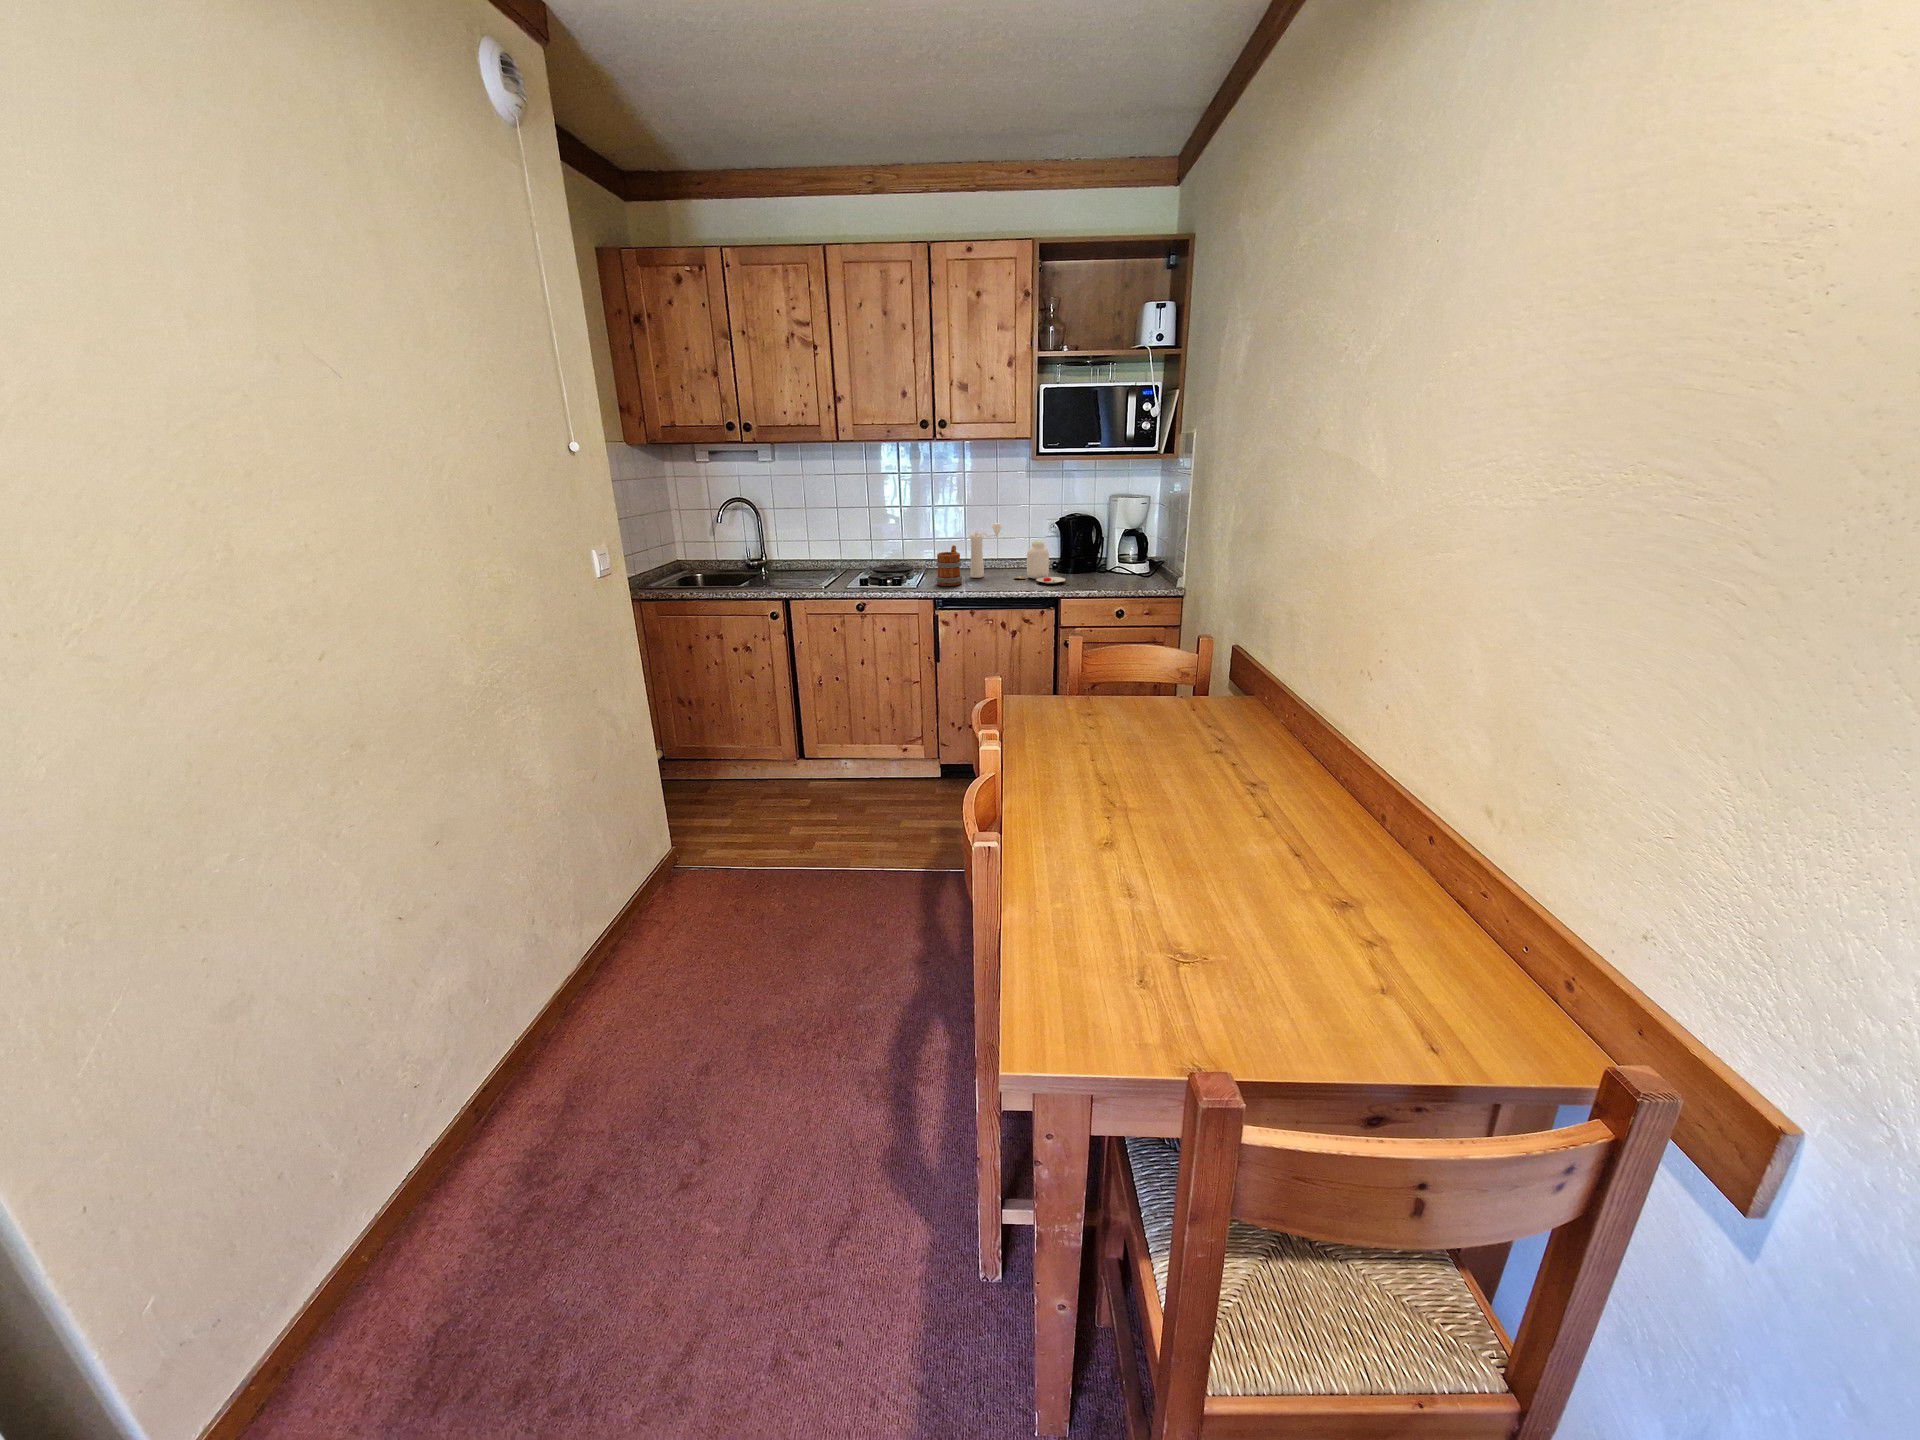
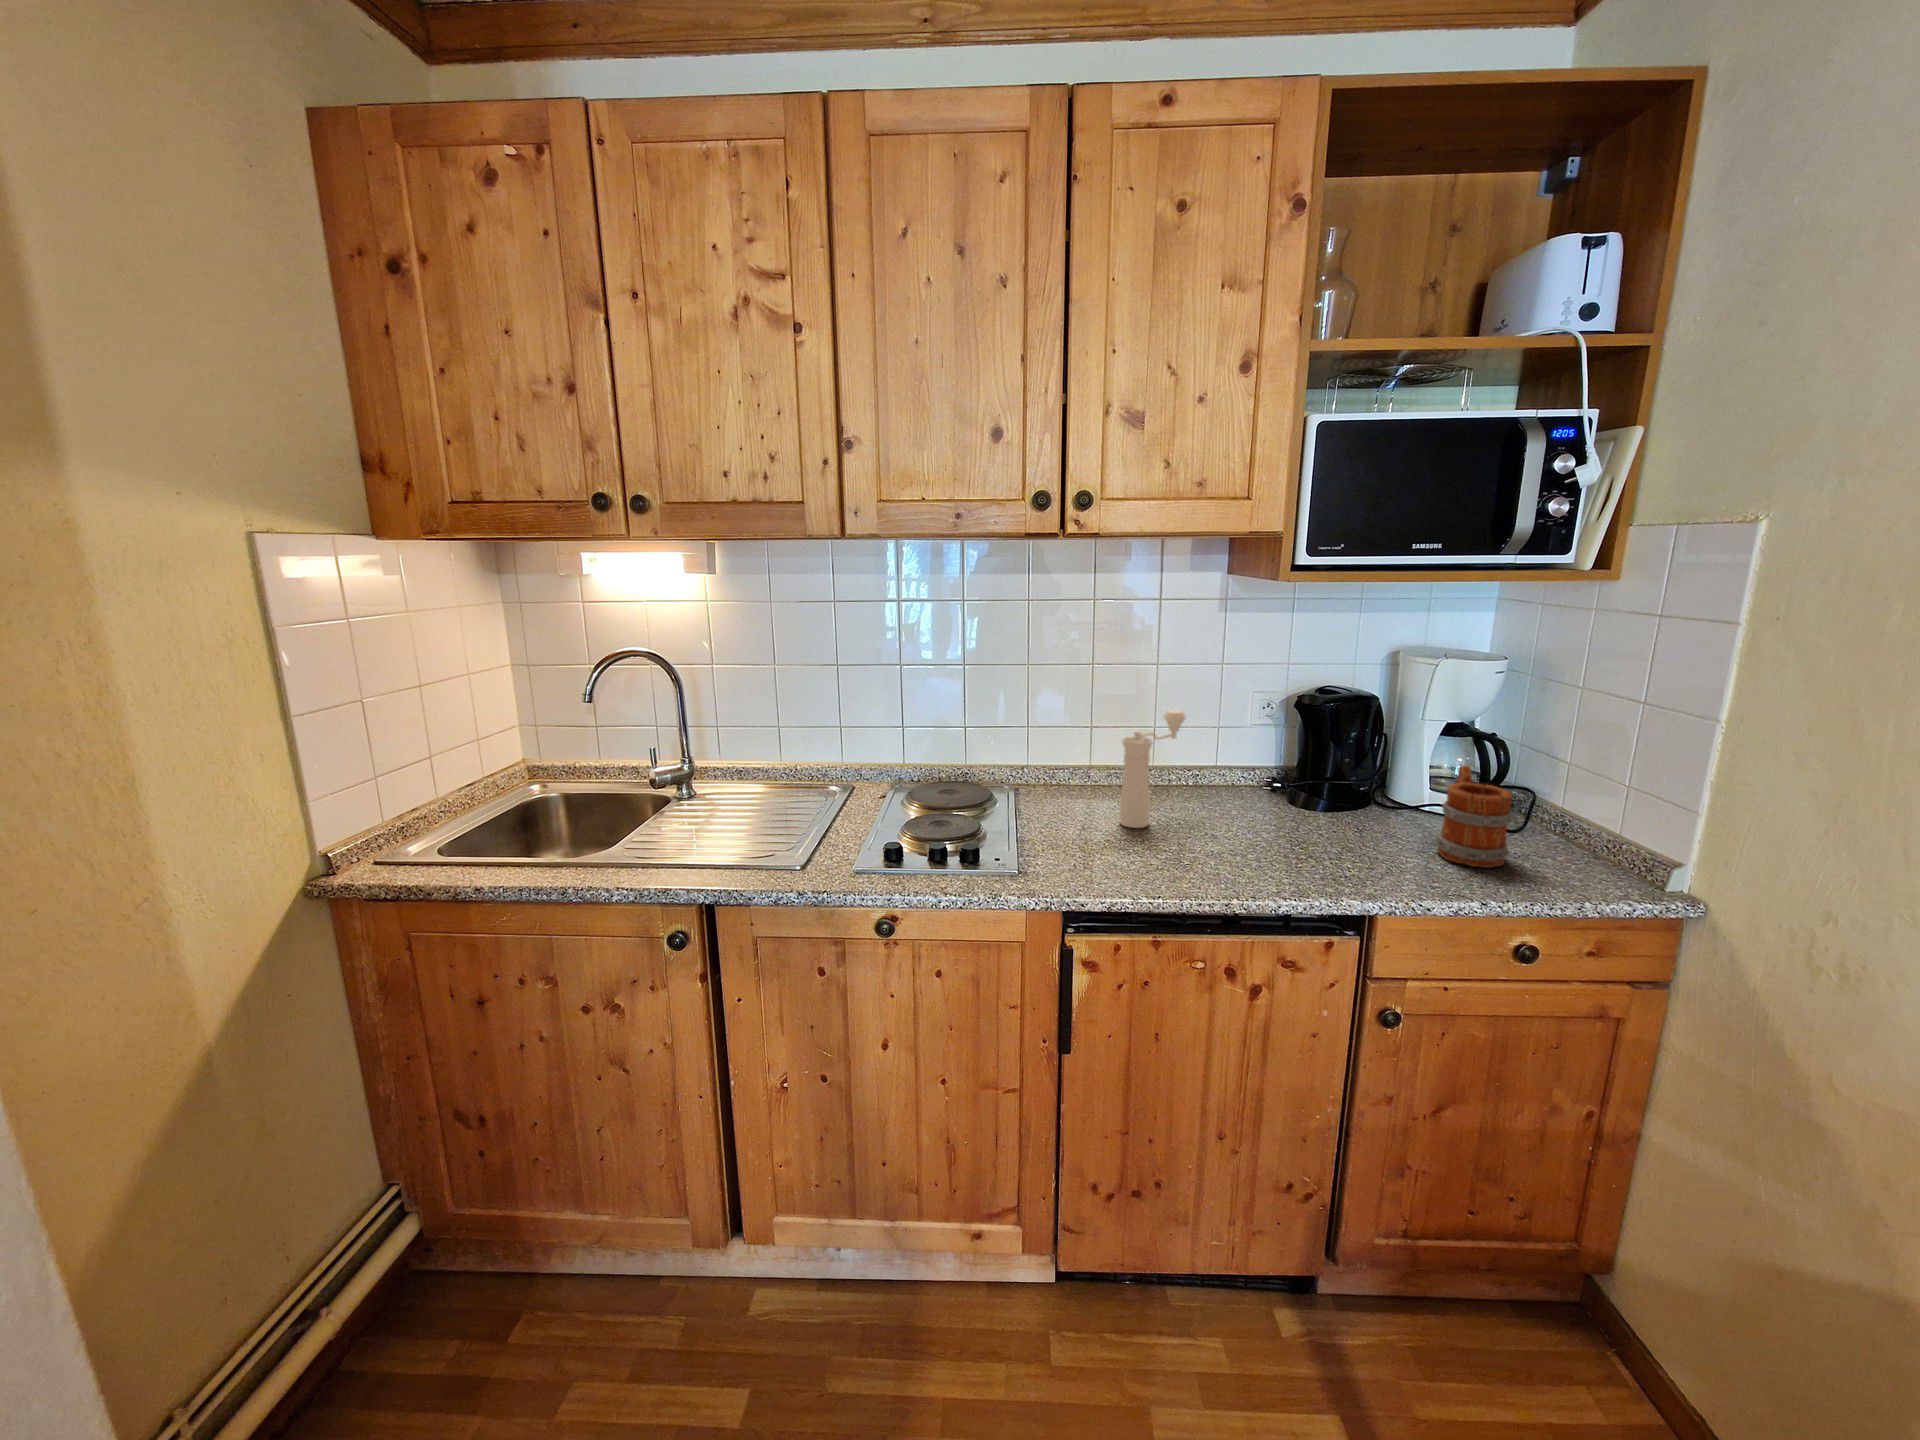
jar: present [1015,542,1065,584] -> none [1221,756,1360,865]
mug: present [936,545,962,586] -> present [1436,765,1513,867]

